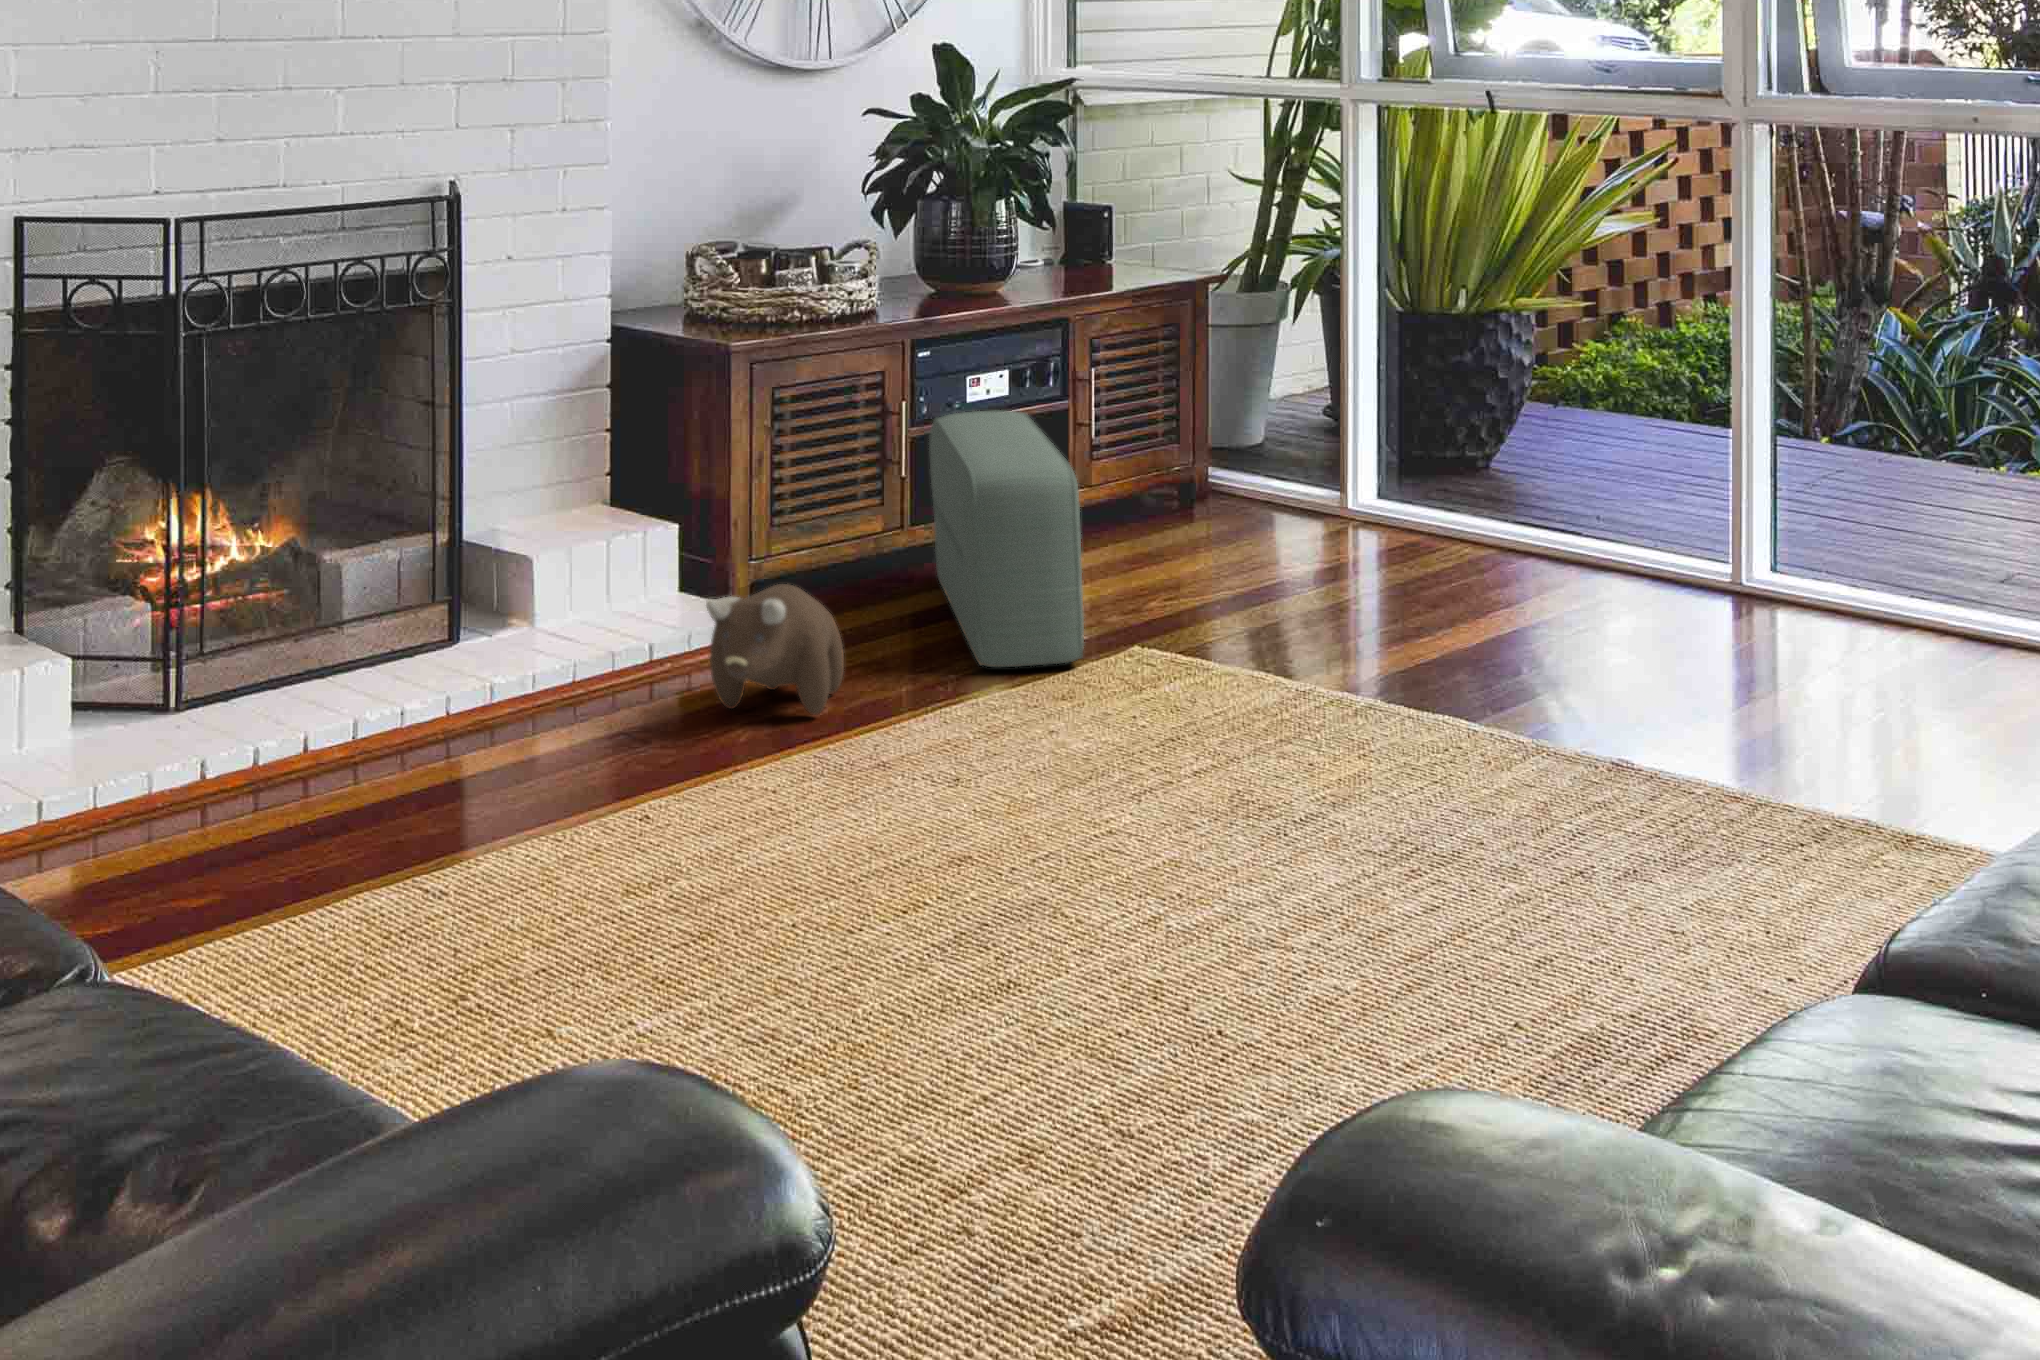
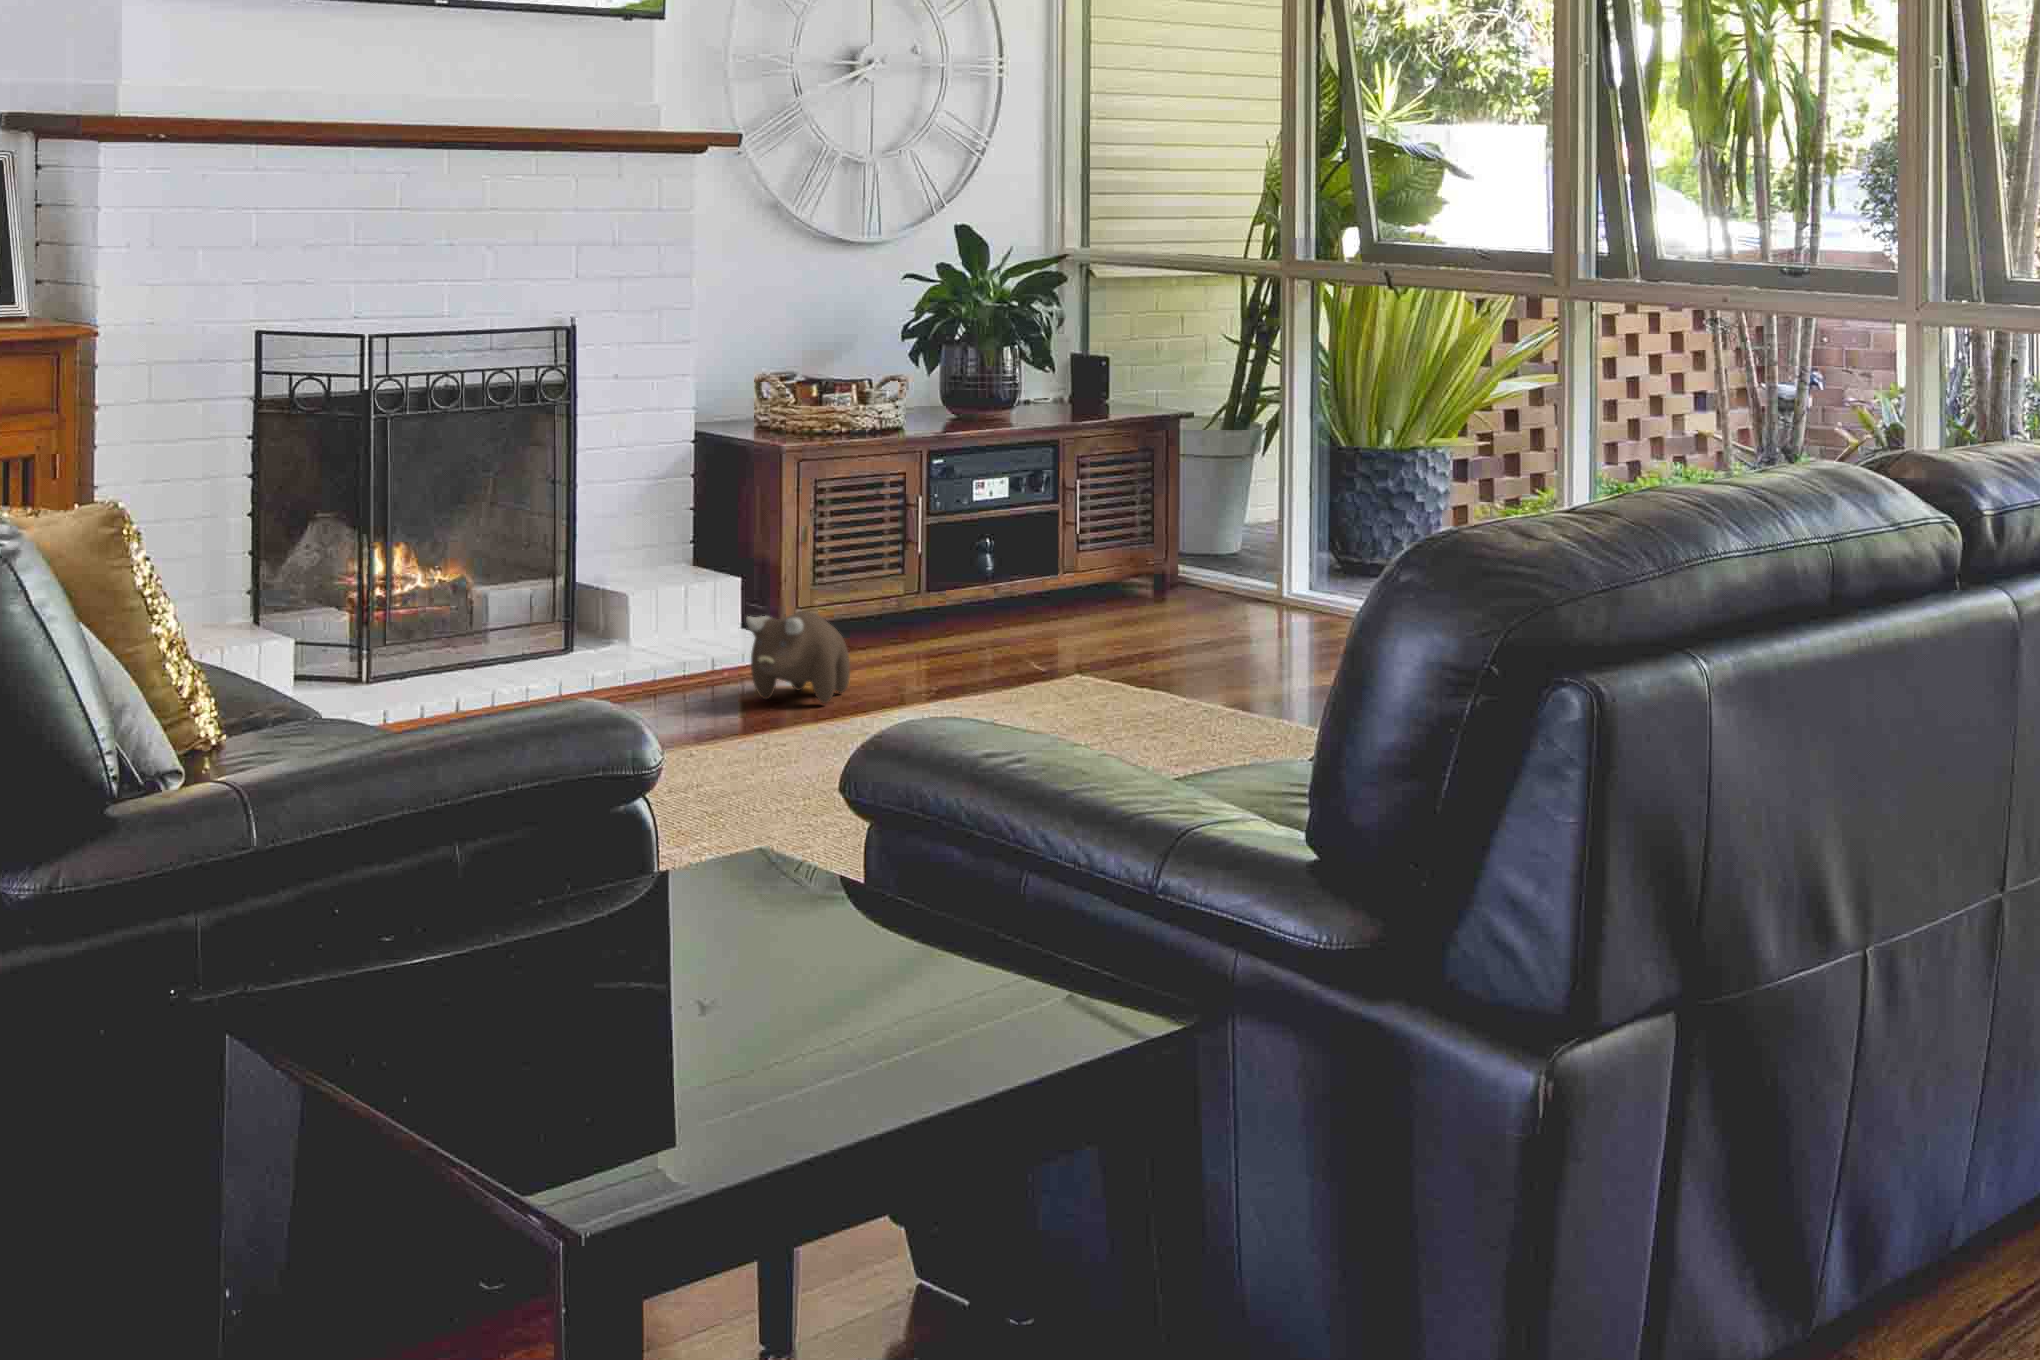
pouf: present [929,411,1084,667] -> none [938,505,1033,681]

